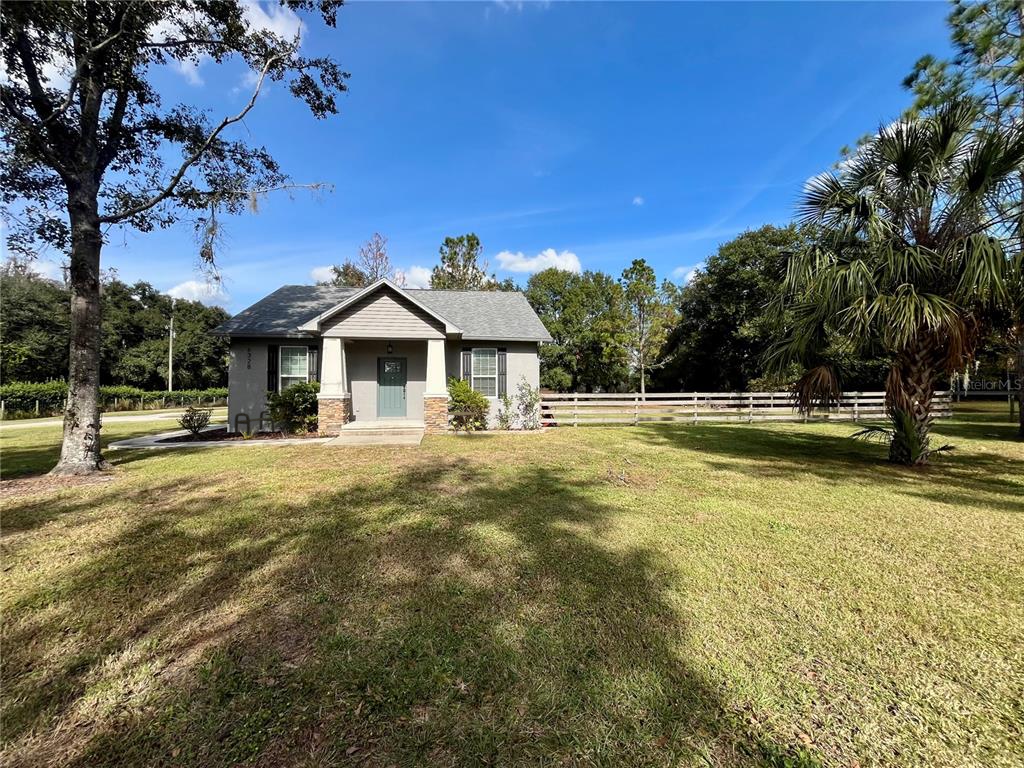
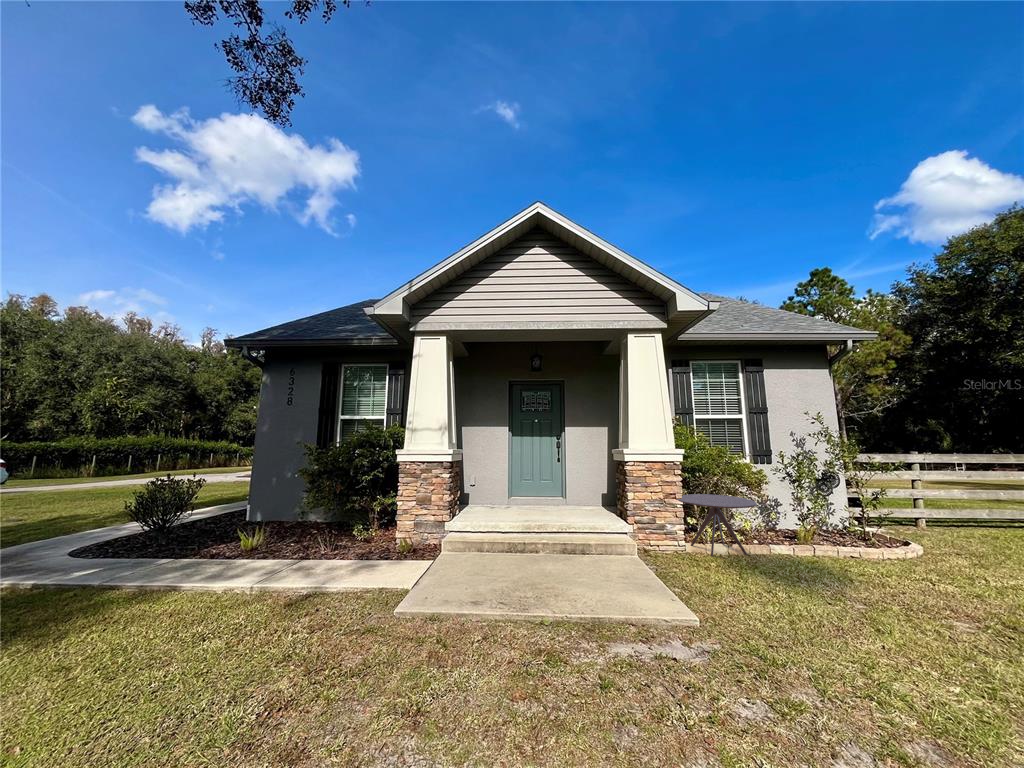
bench: present [234,411,275,436] -> none [241,483,321,539]

